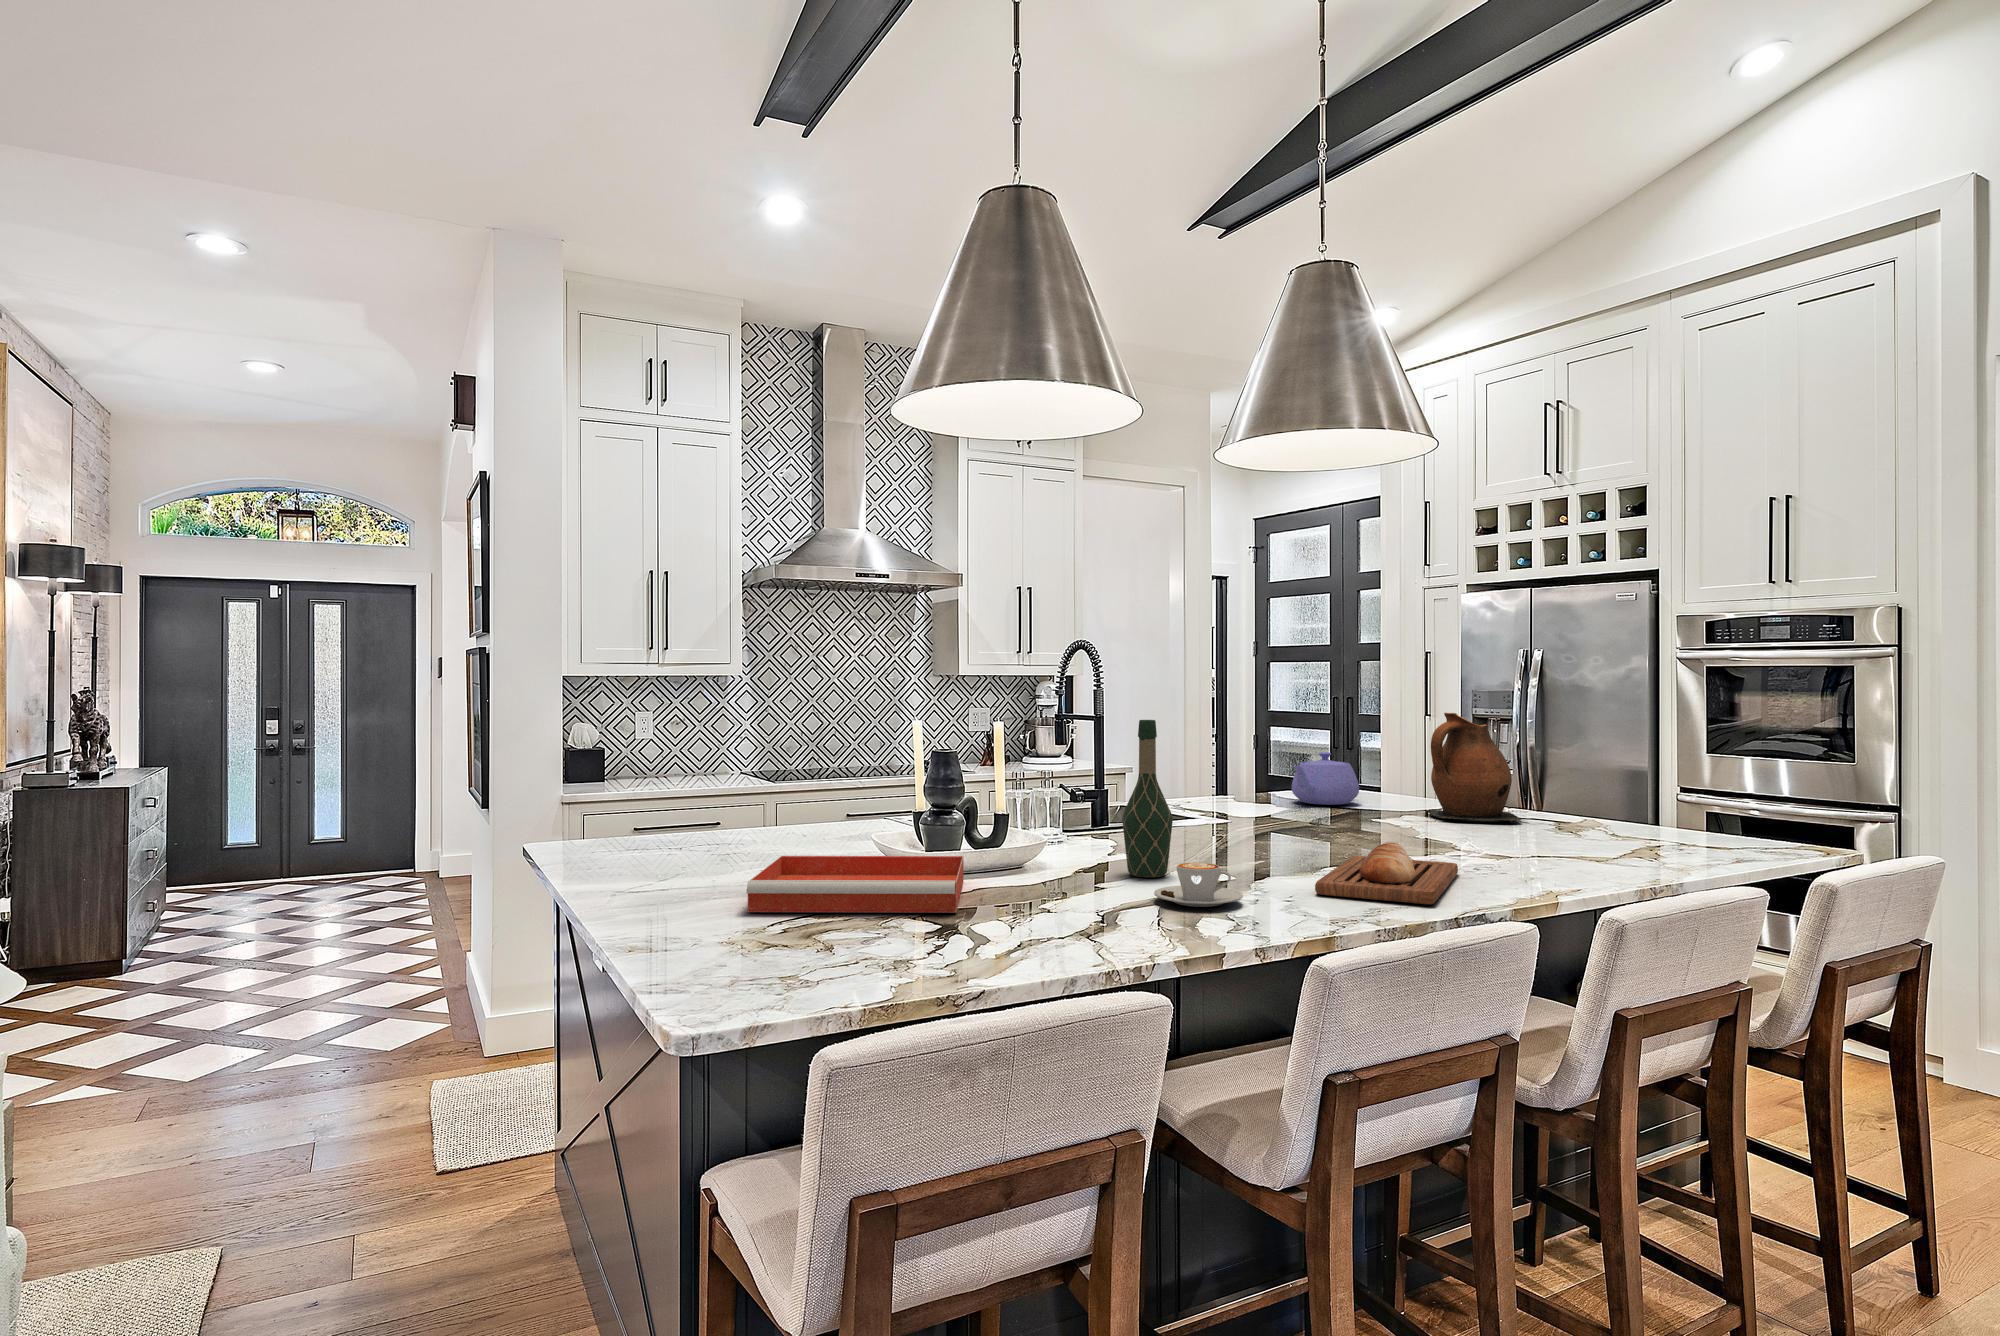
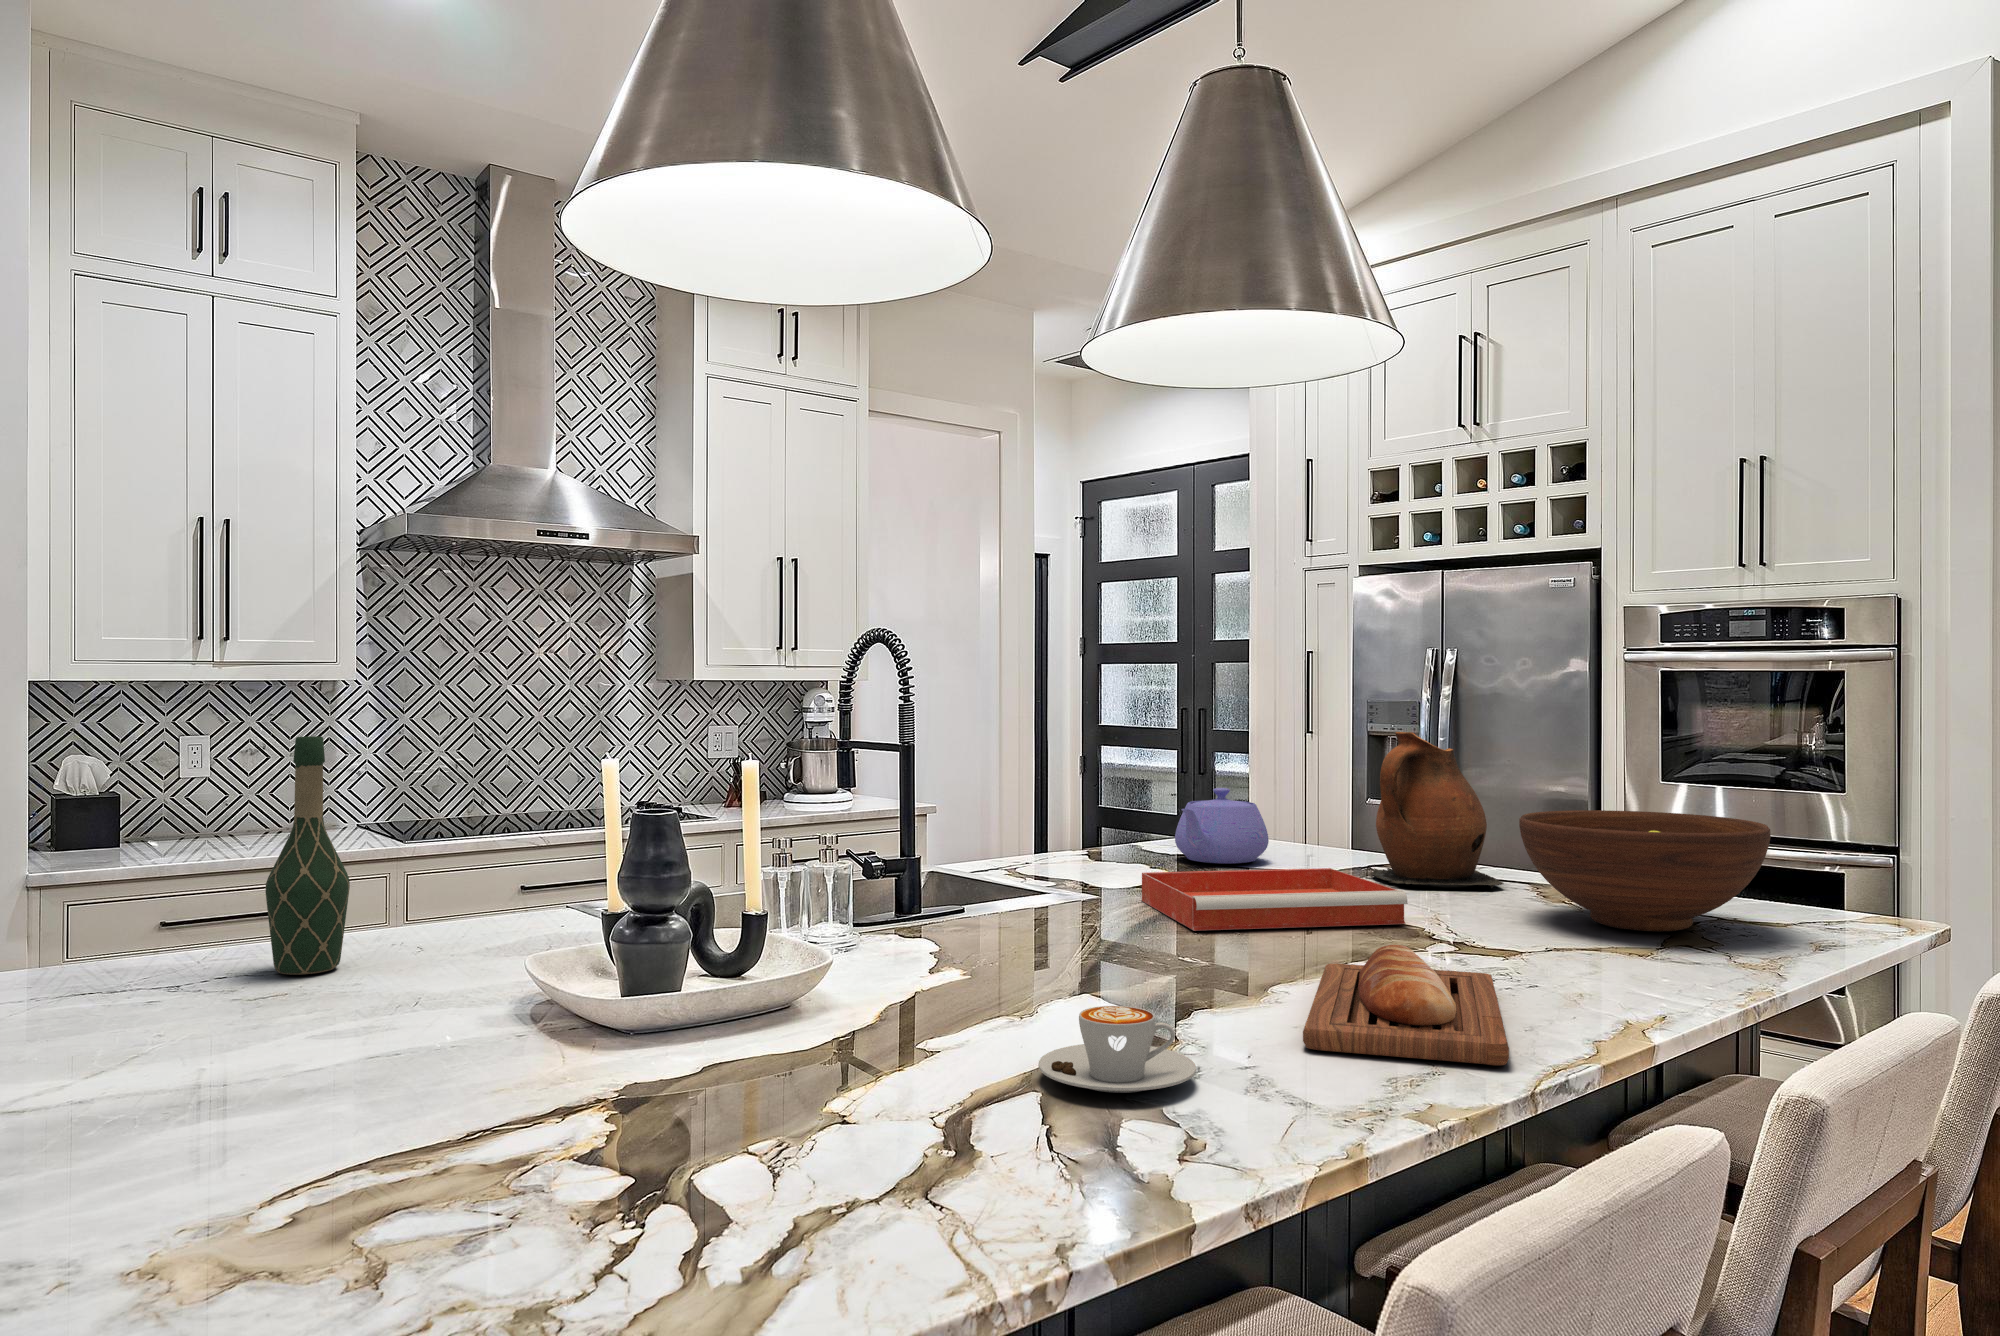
wine bottle: present [1122,720,1173,877] -> present [265,736,350,975]
fruit bowl: none [1515,767,1691,849] -> present [1519,810,1771,931]
tray: present [747,856,963,913] -> present [1142,868,1408,931]

